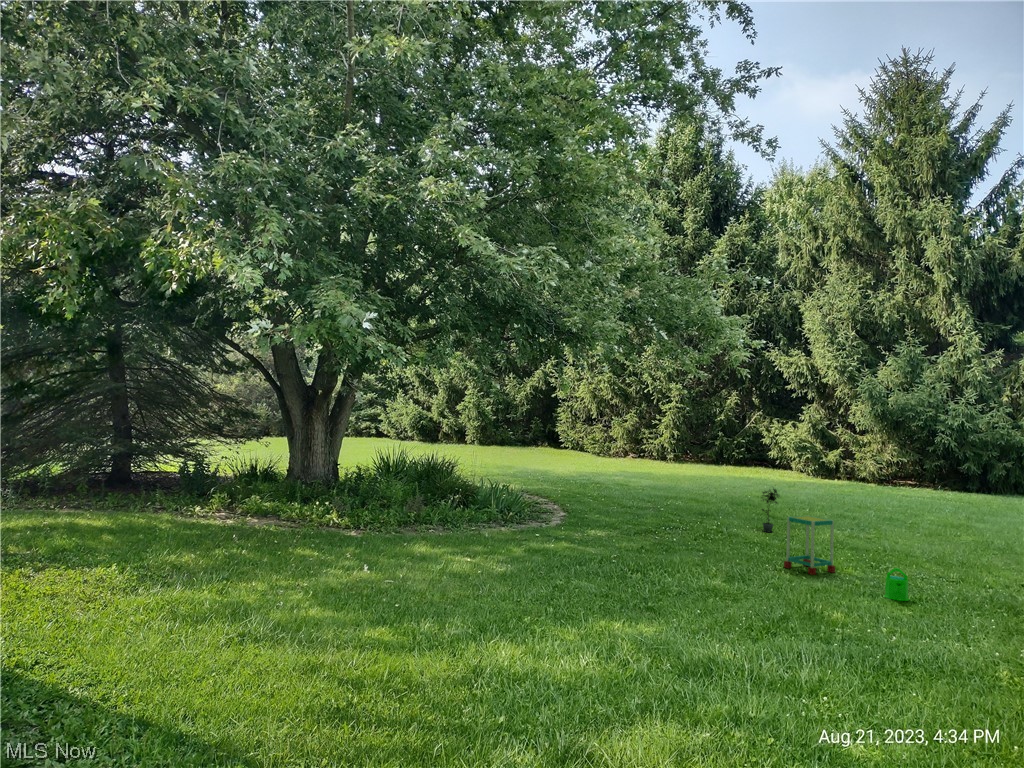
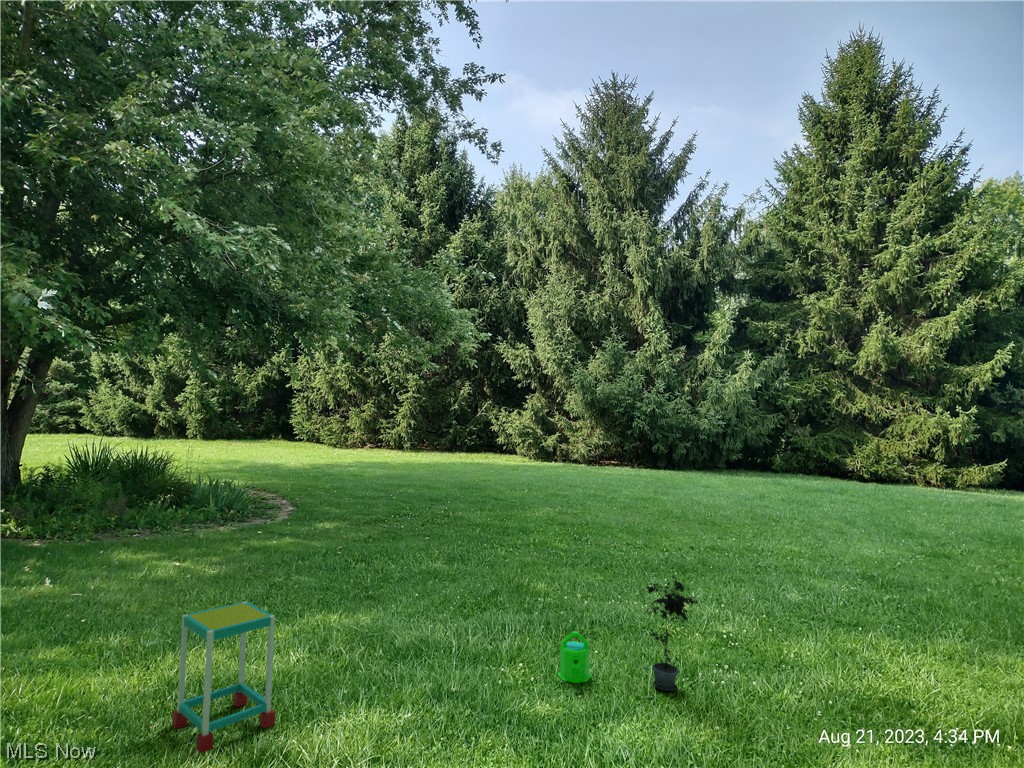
potted plant: present [762,489,780,532] -> present [646,576,701,691]
side table: present [784,516,835,575] -> present [172,602,275,753]

